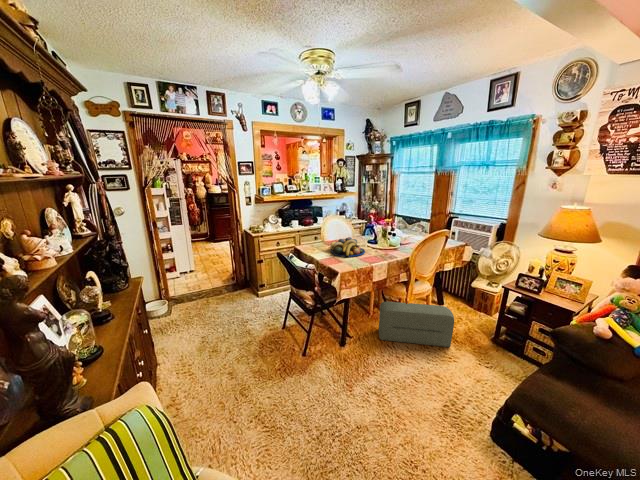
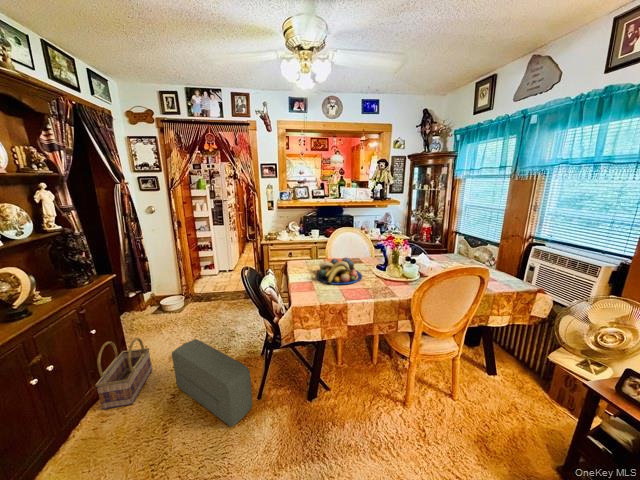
pouf: present [379,302,454,347] -> present [172,339,252,427]
basket: none [153,332,194,404] -> present [95,338,152,409]

